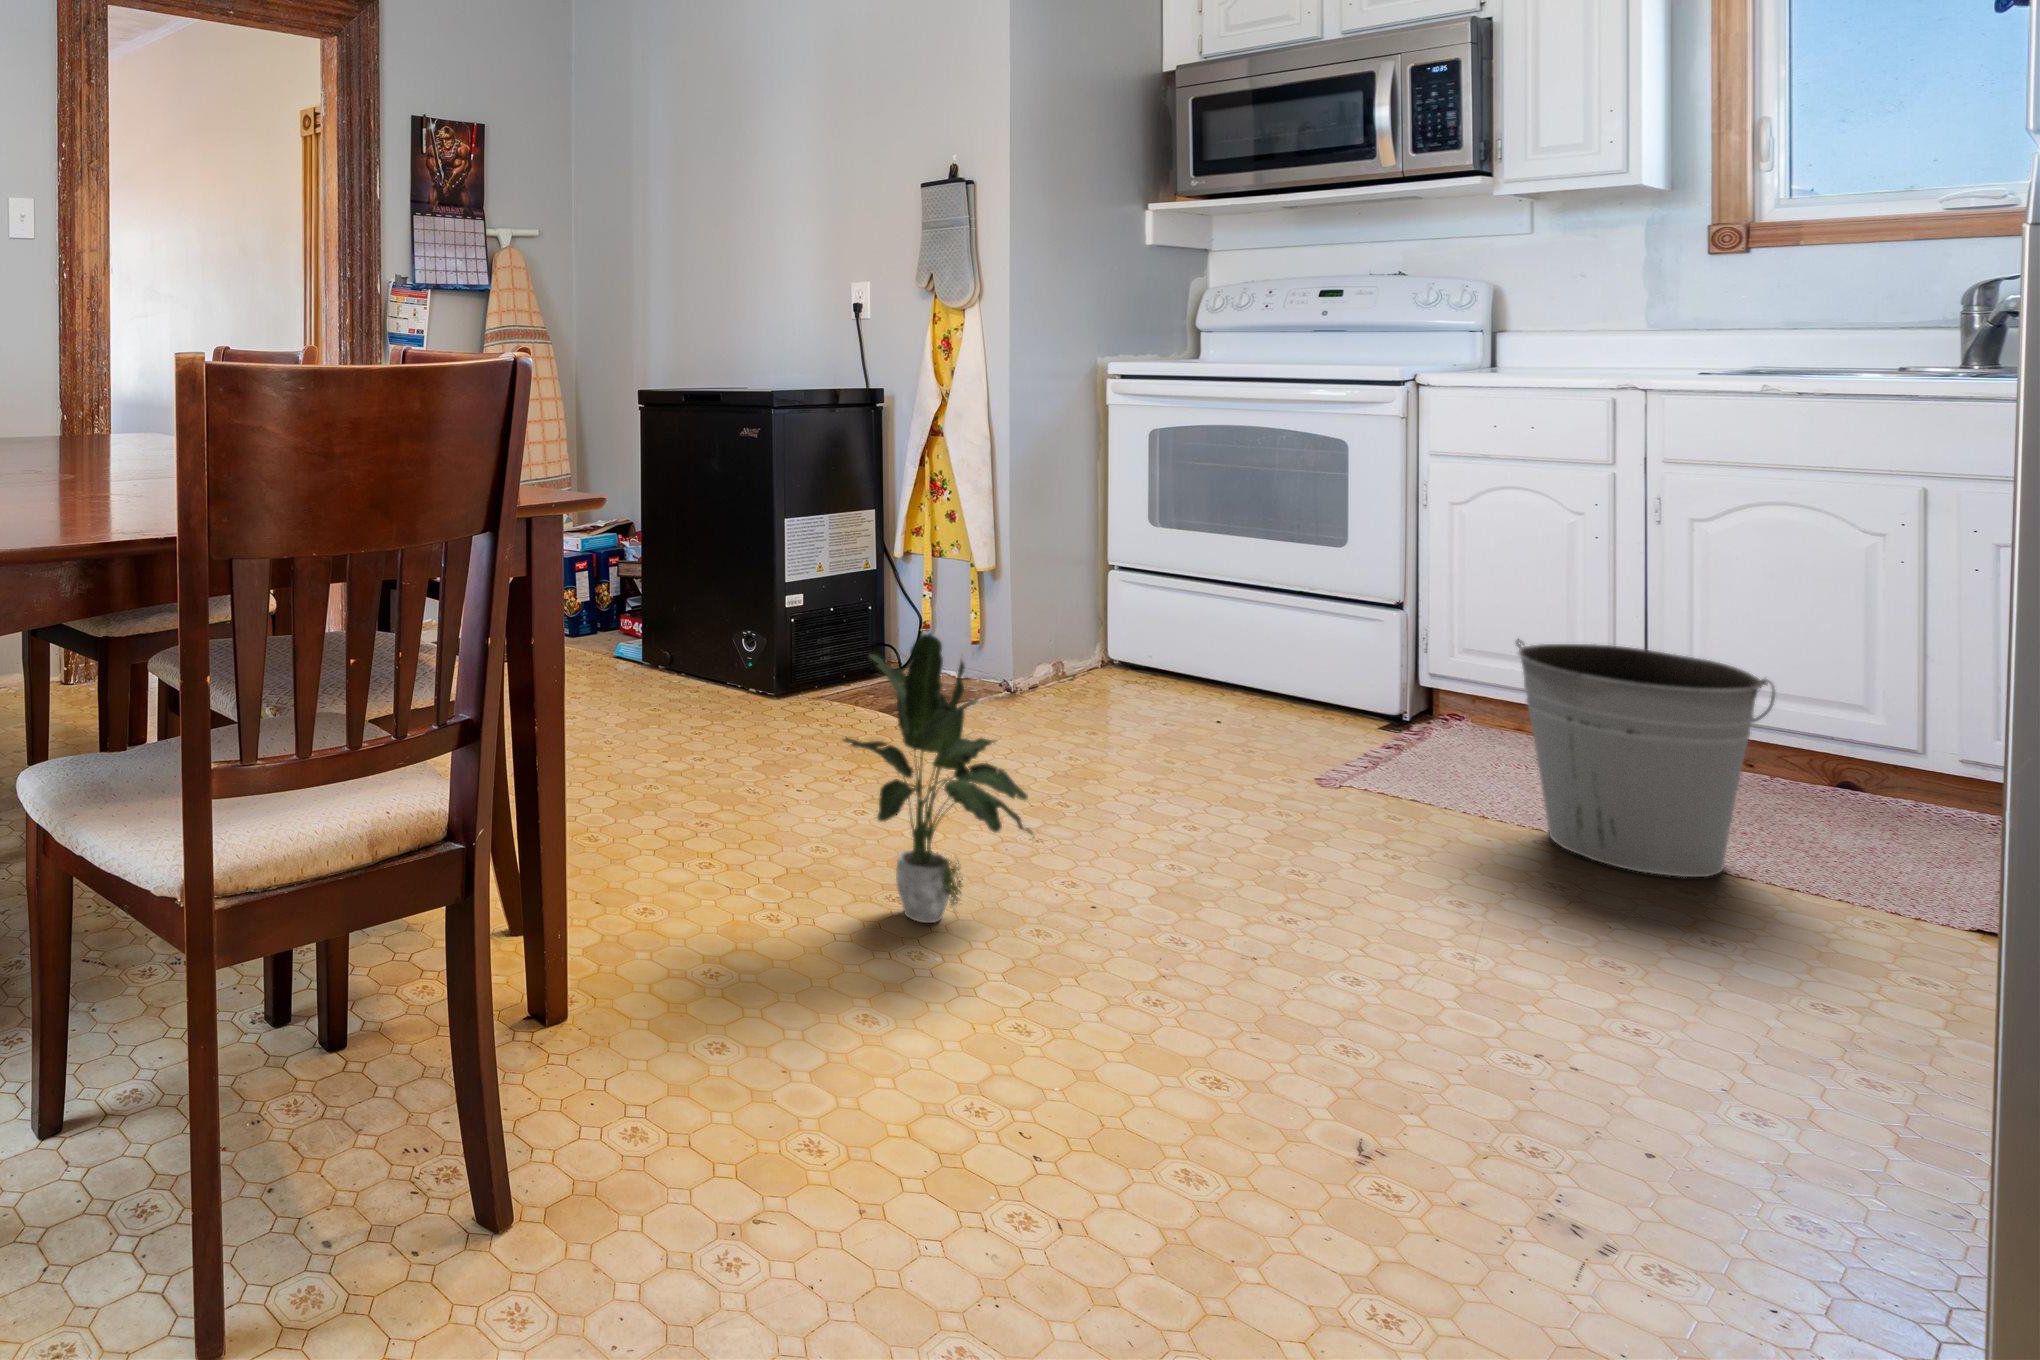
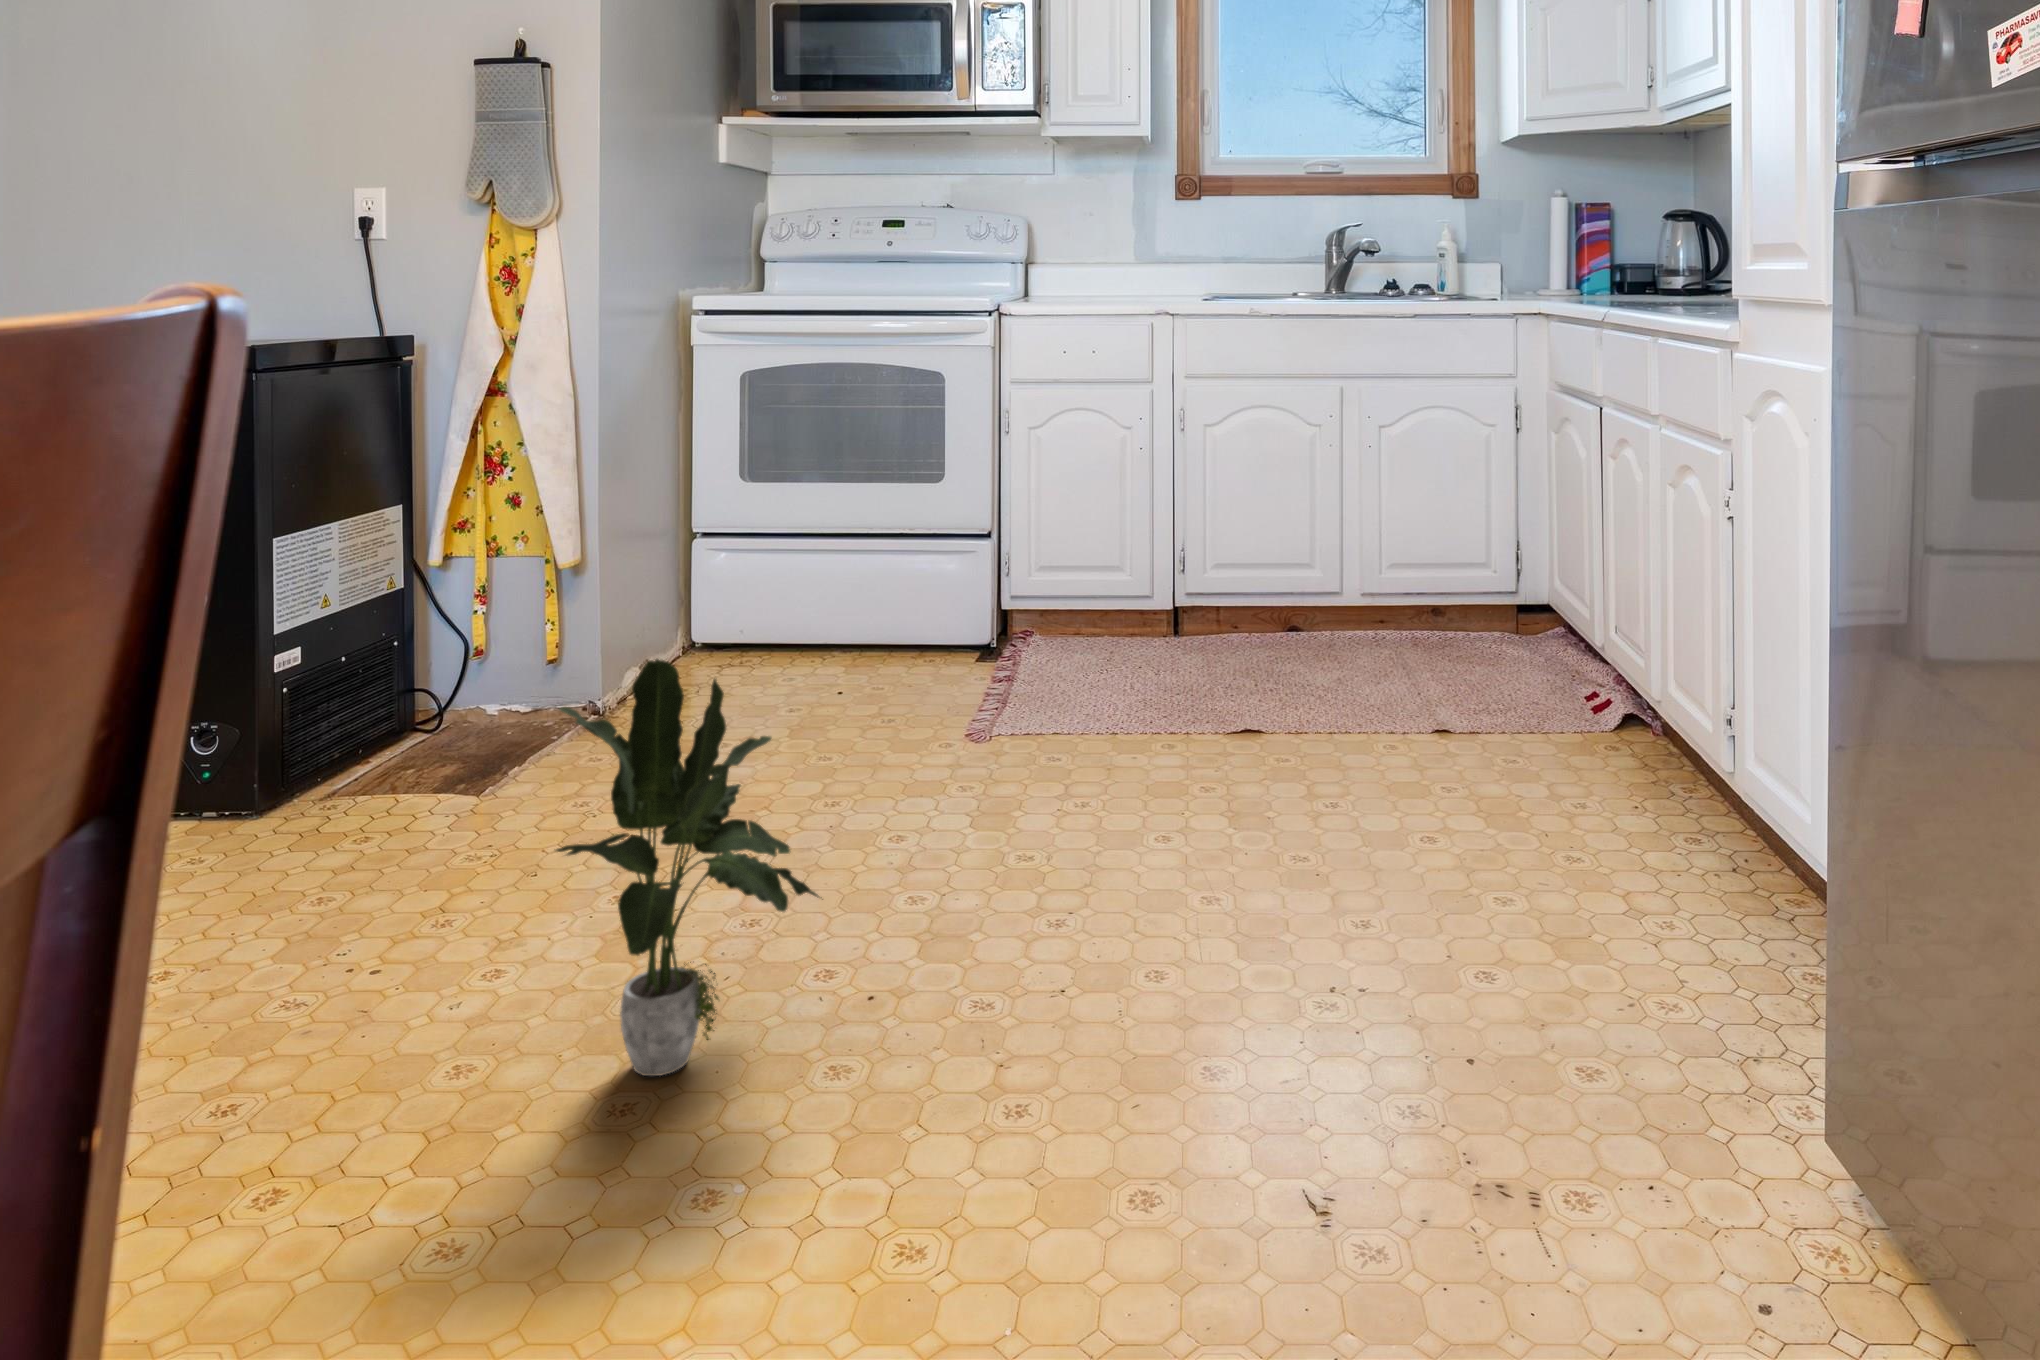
bucket: present [1516,639,1775,877] -> none [1130,543,1310,743]

